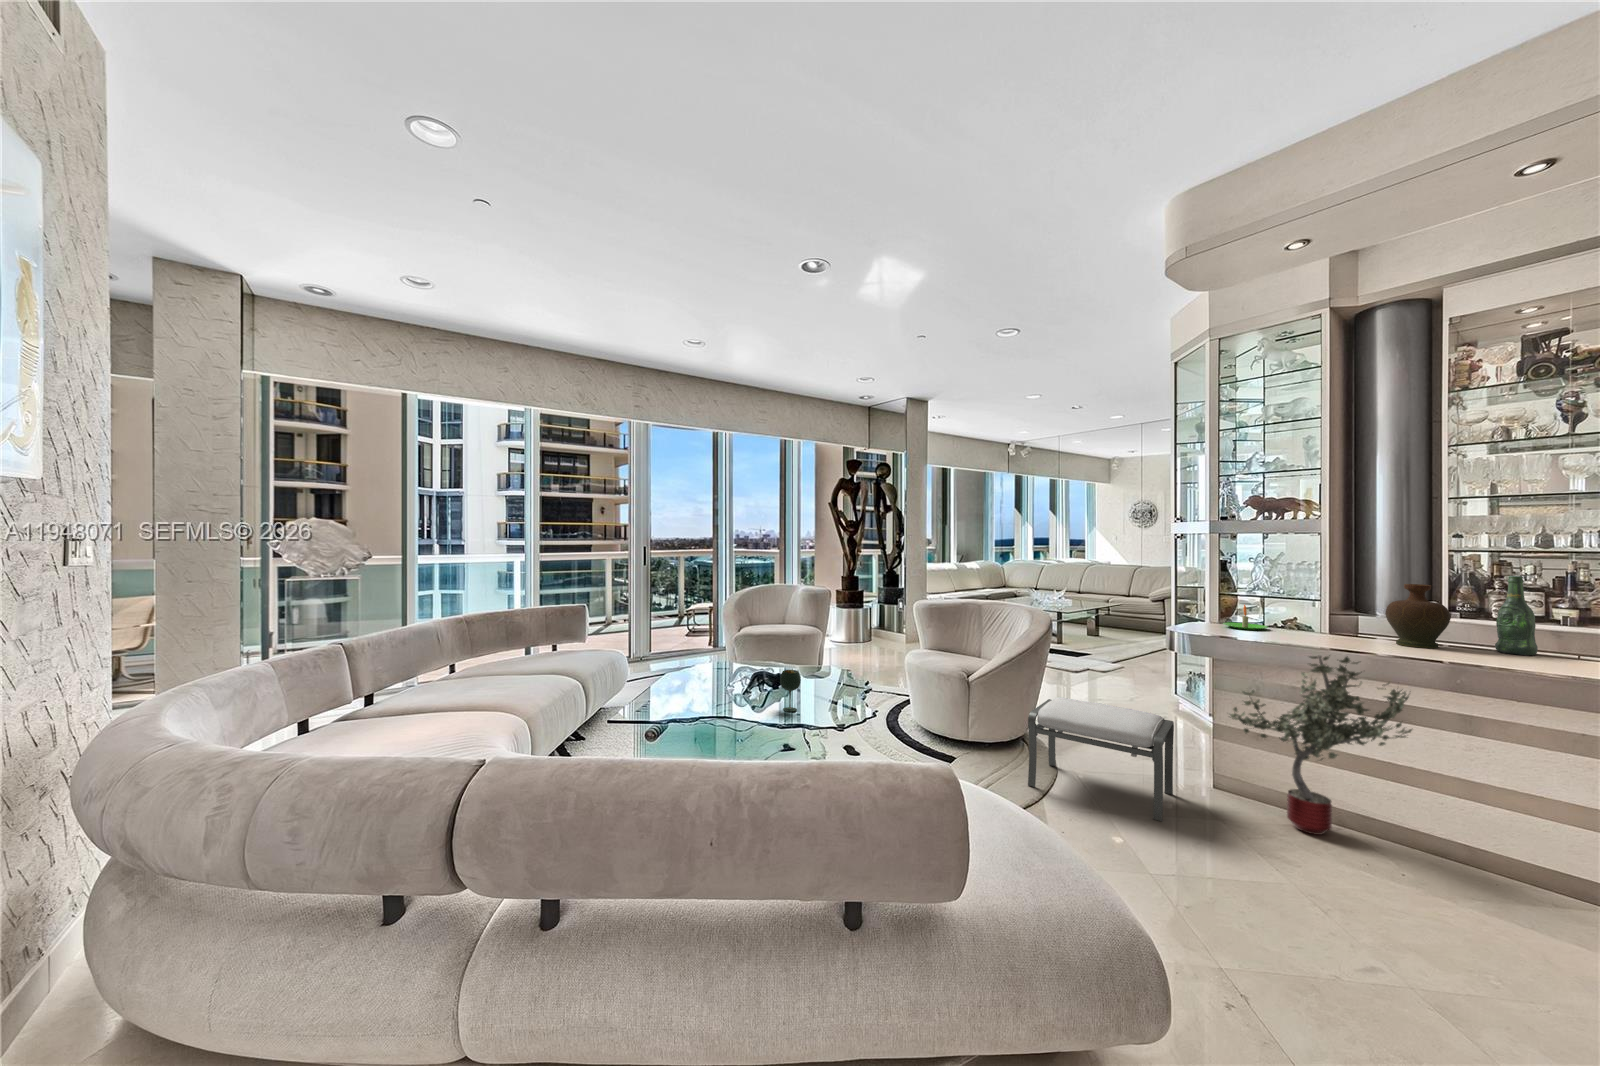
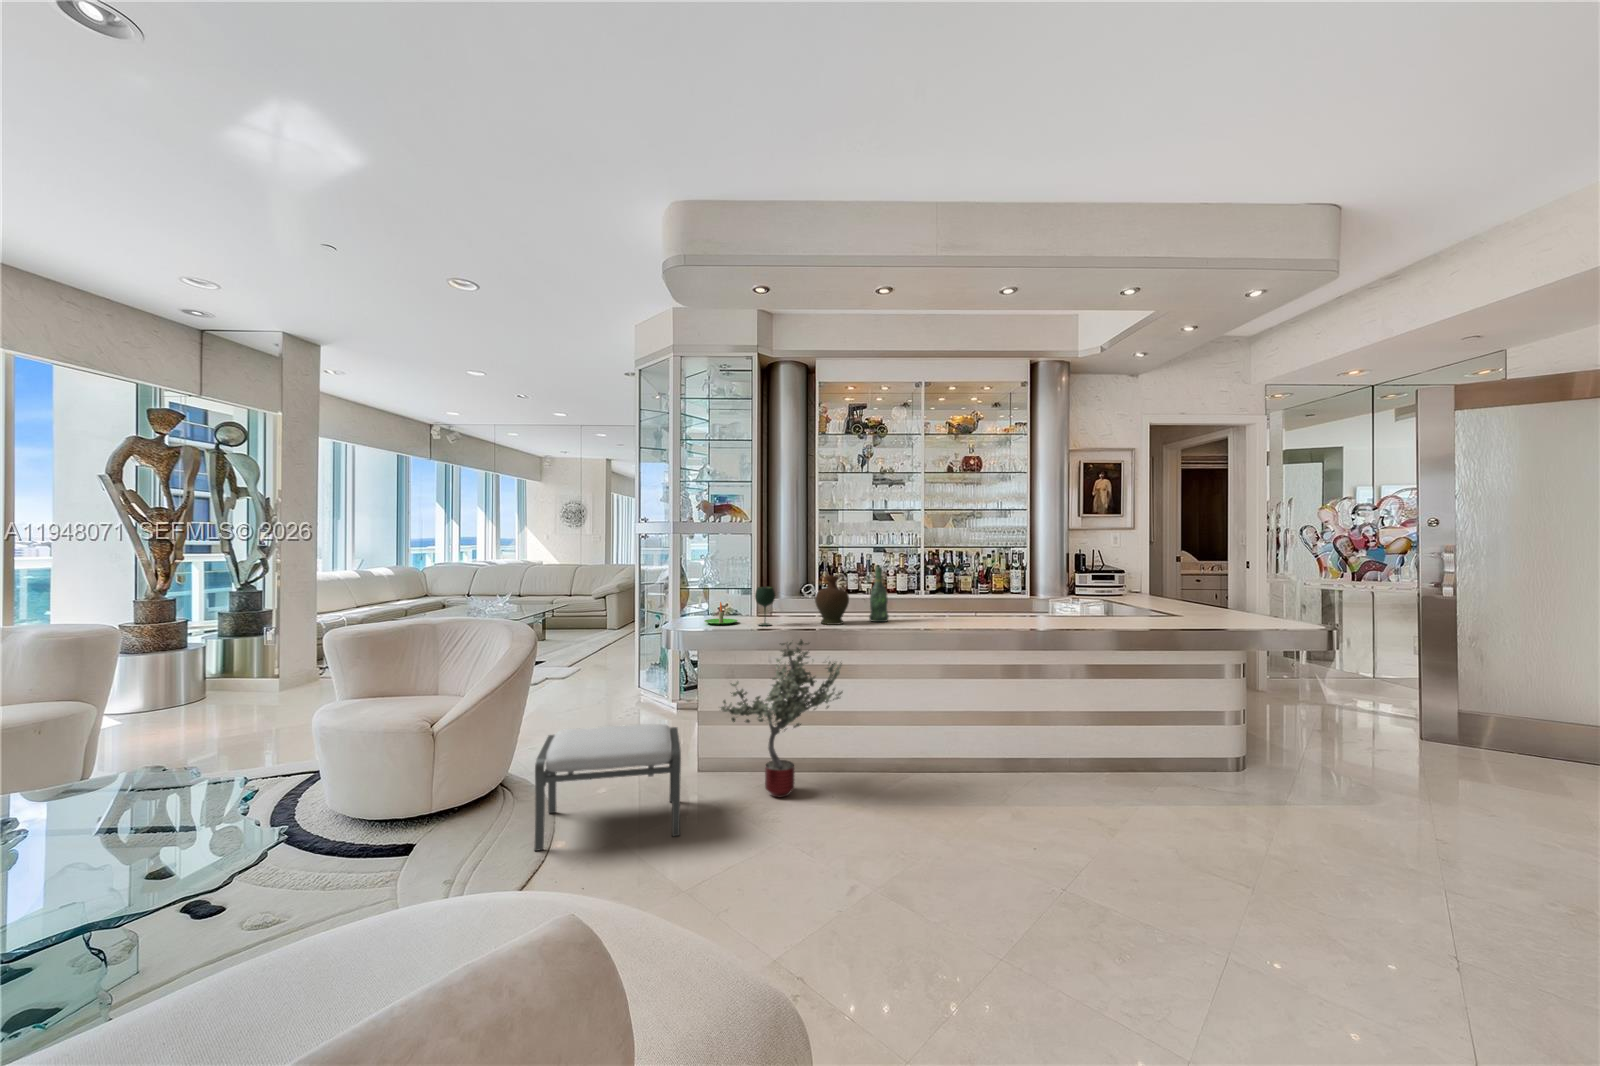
wine glass: present [780,670,801,712] -> present [755,587,775,626]

